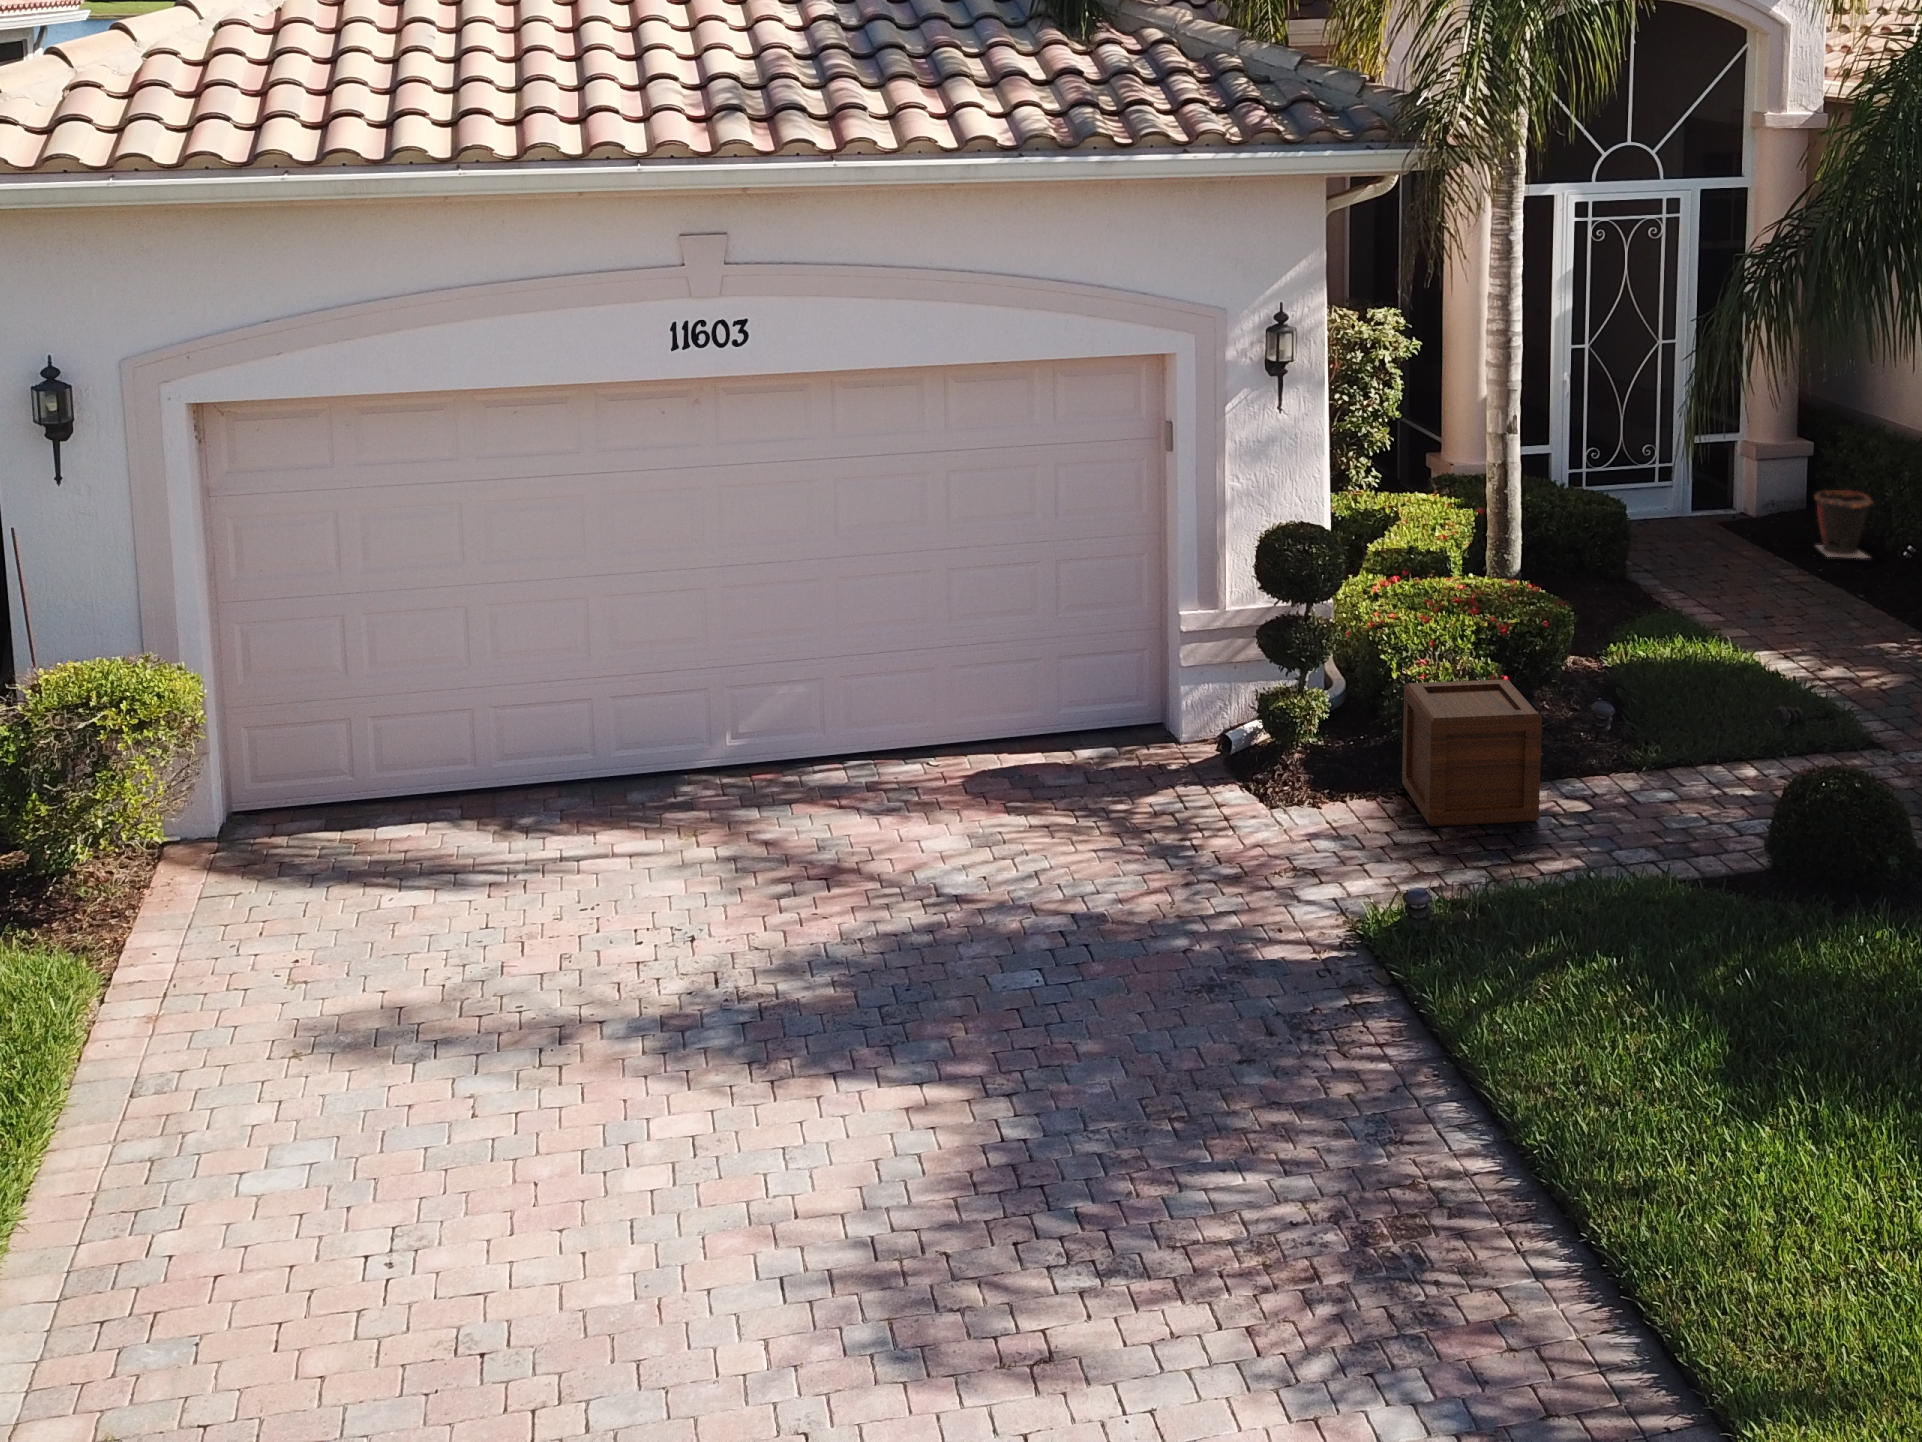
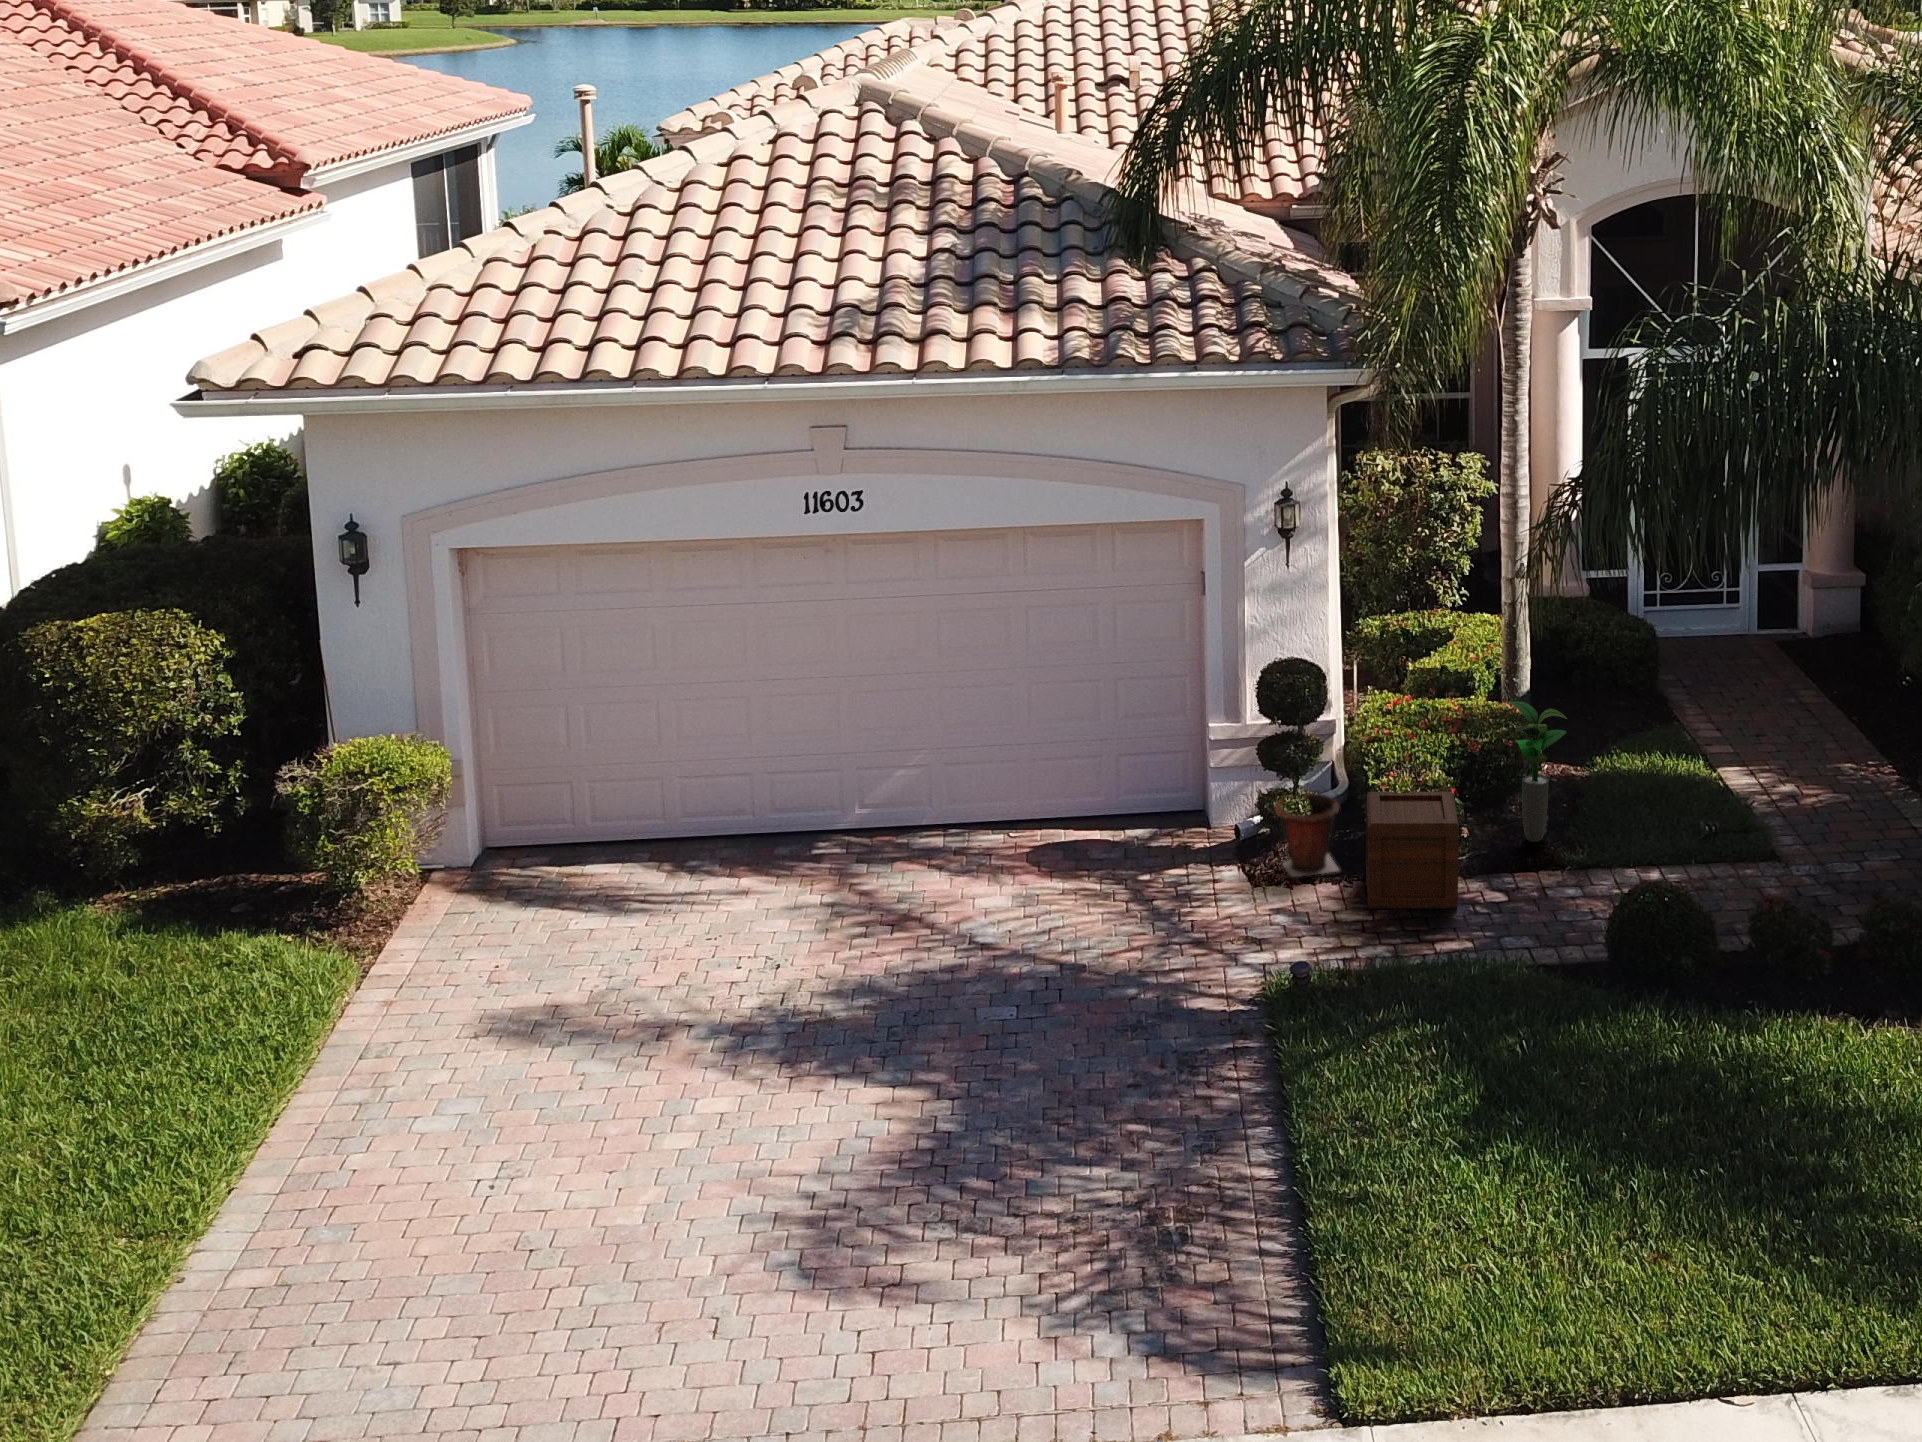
trash can: present [1814,490,1872,558] -> present [1274,793,1339,877]
potted plant: none [1550,571,1627,742] -> present [1510,701,1567,842]

